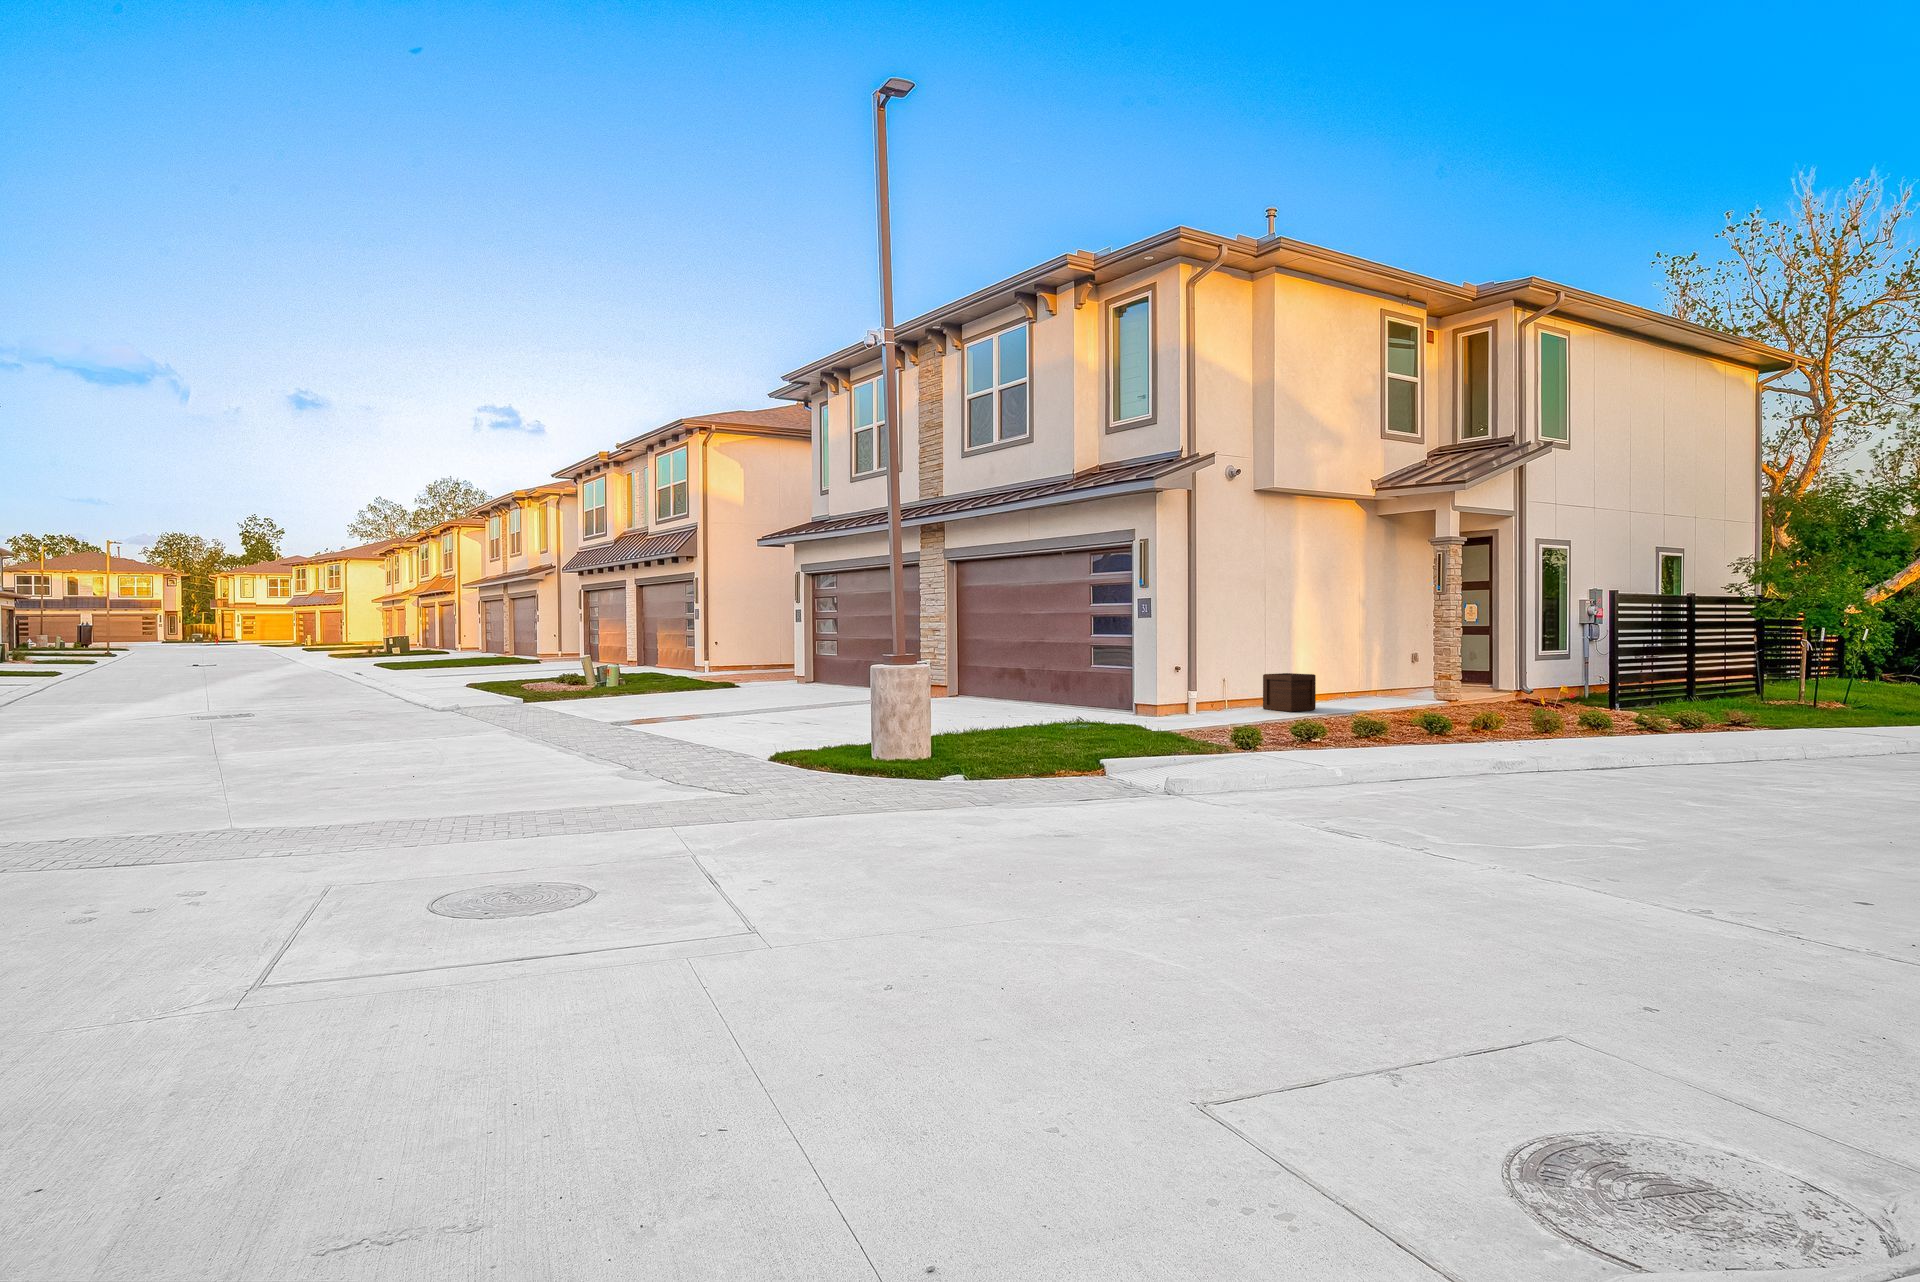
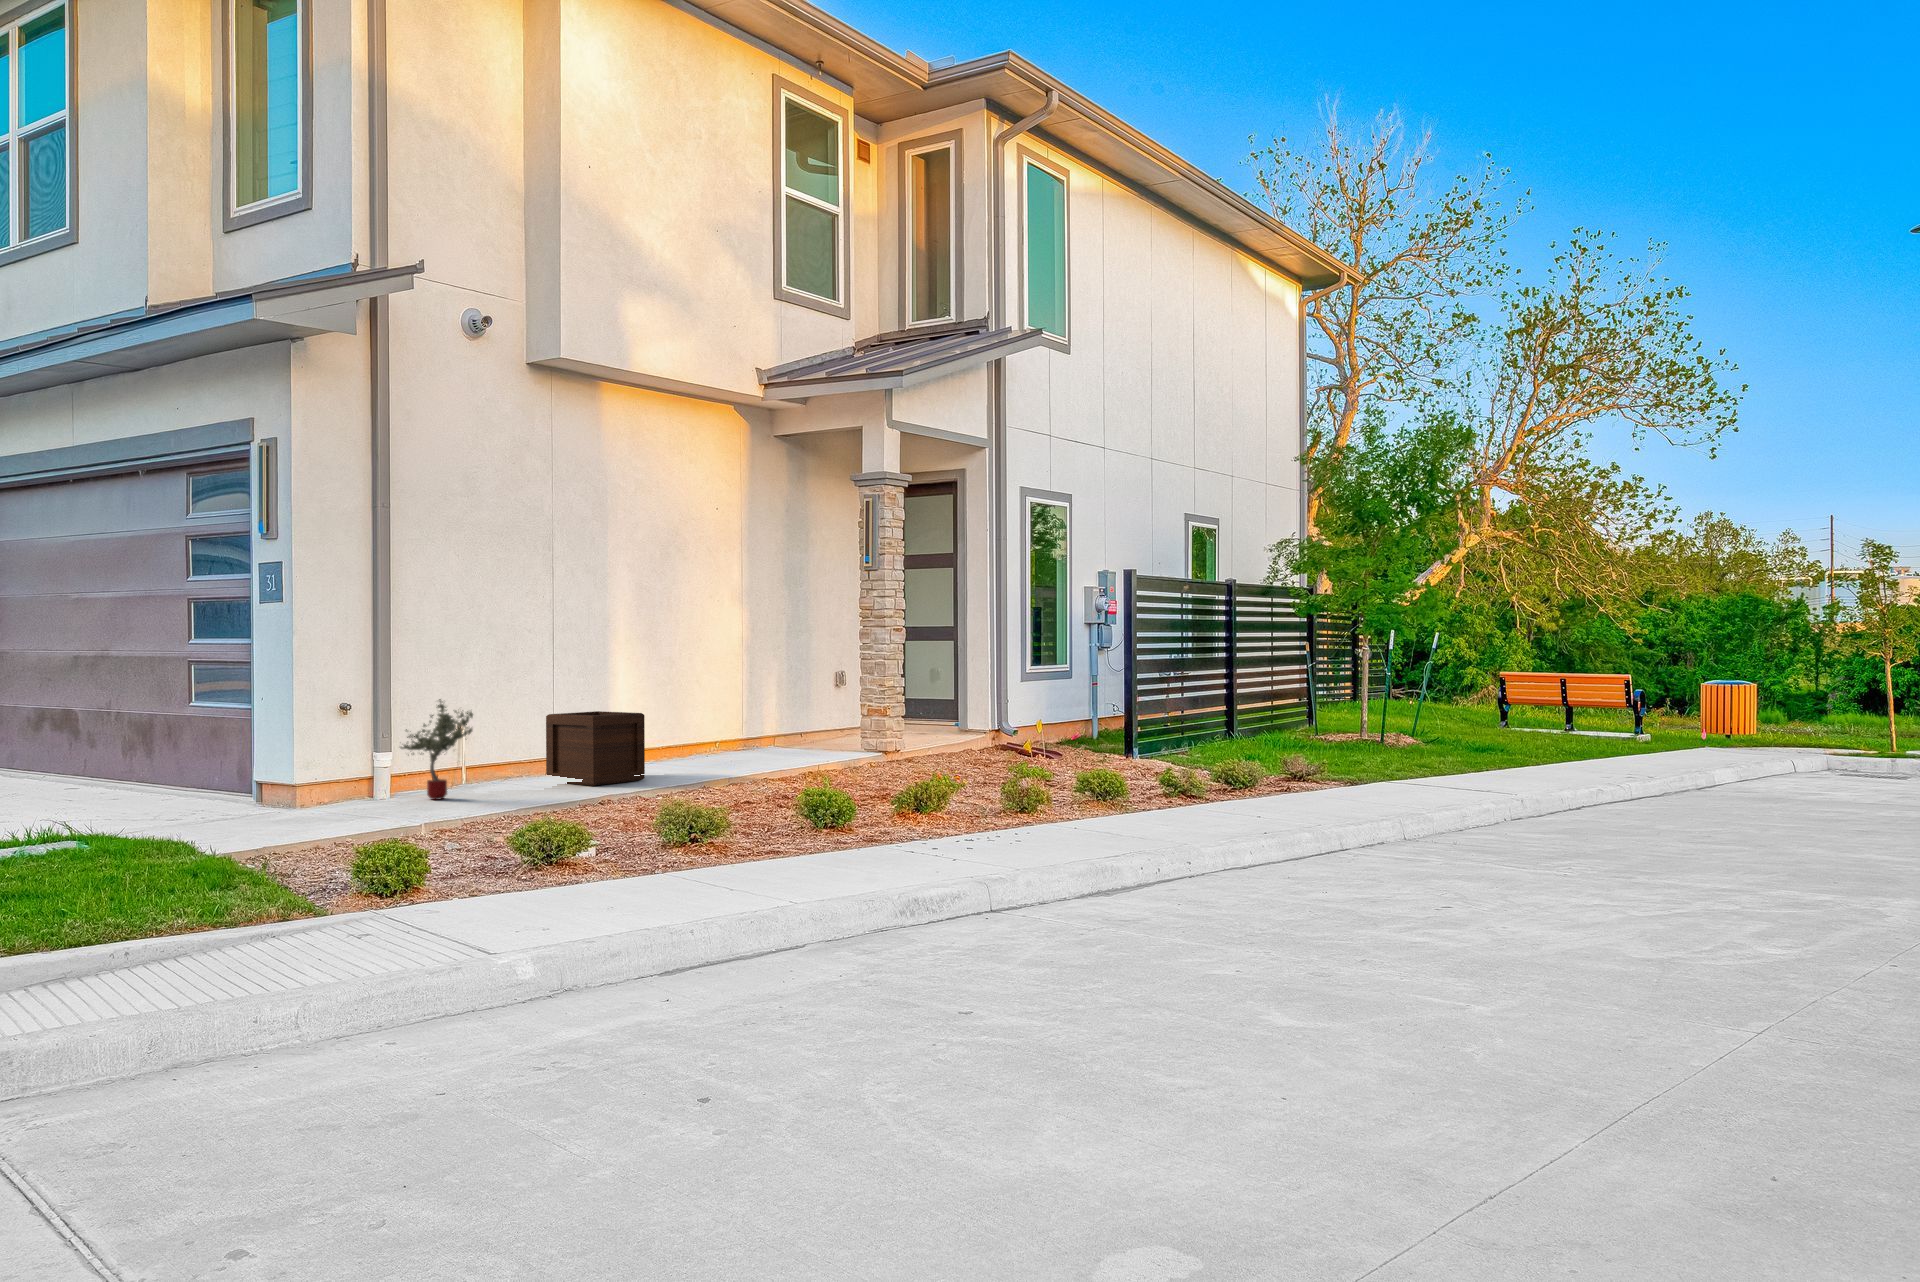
potted tree: none [1201,665,1235,715] -> present [400,699,473,800]

